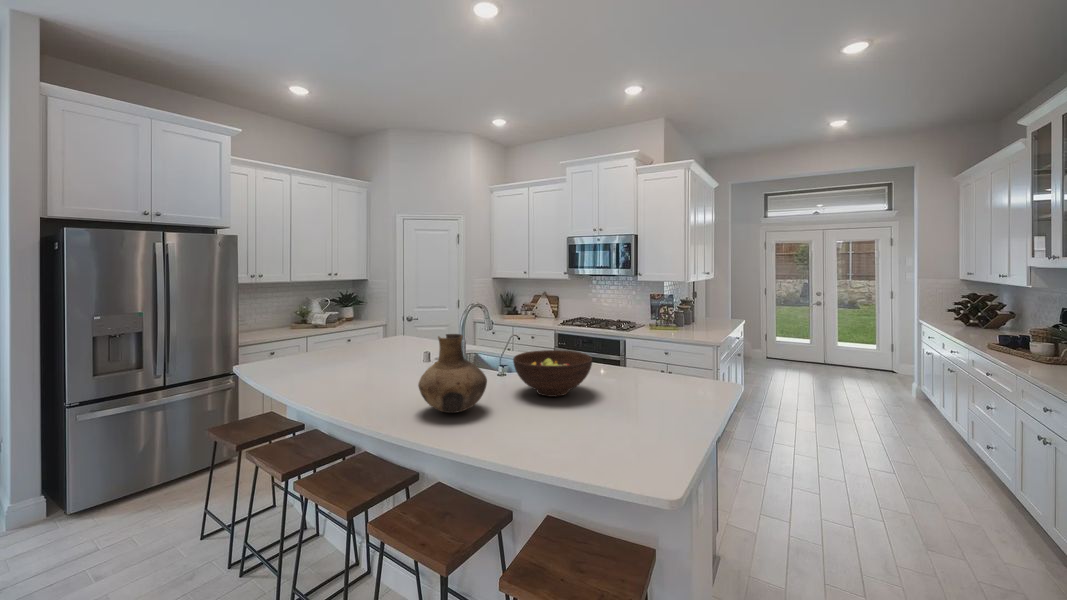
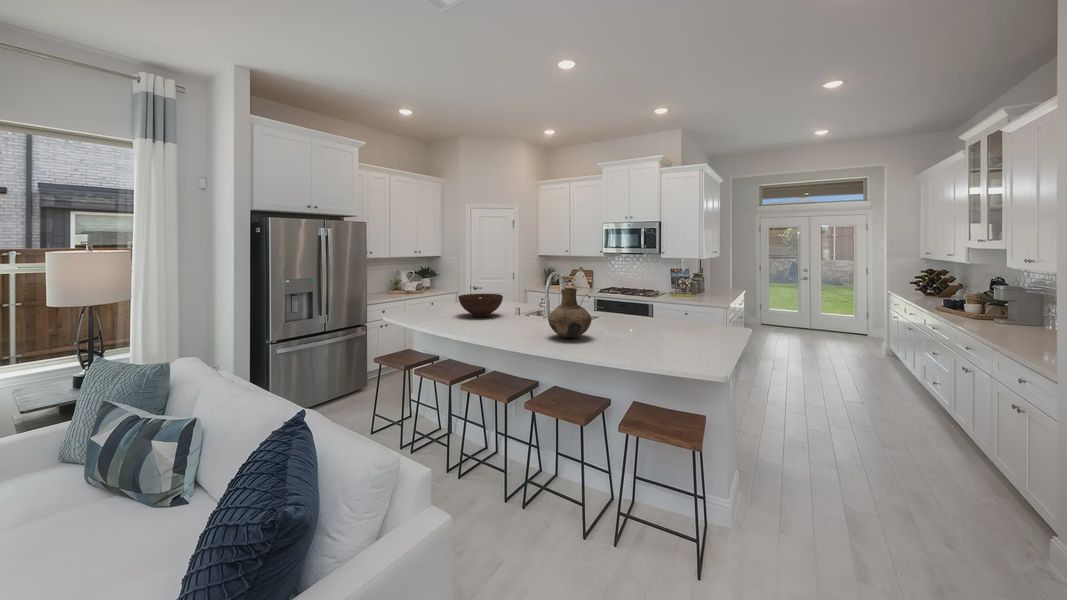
fruit bowl: present [513,350,592,397] -> present [459,294,503,317]

